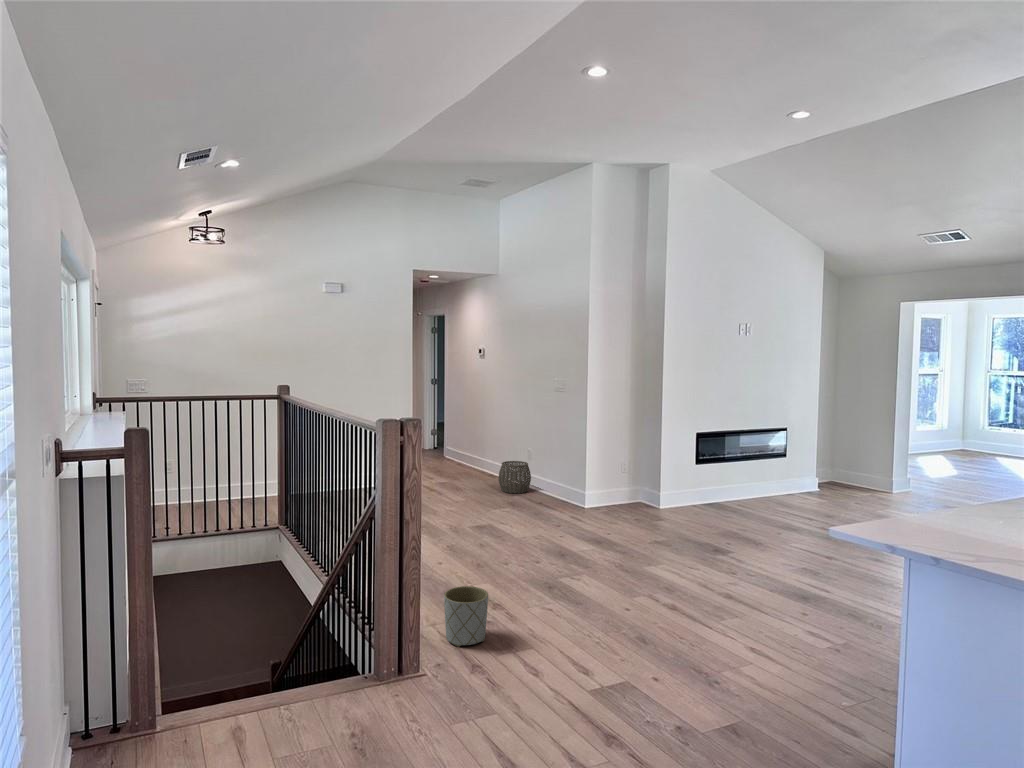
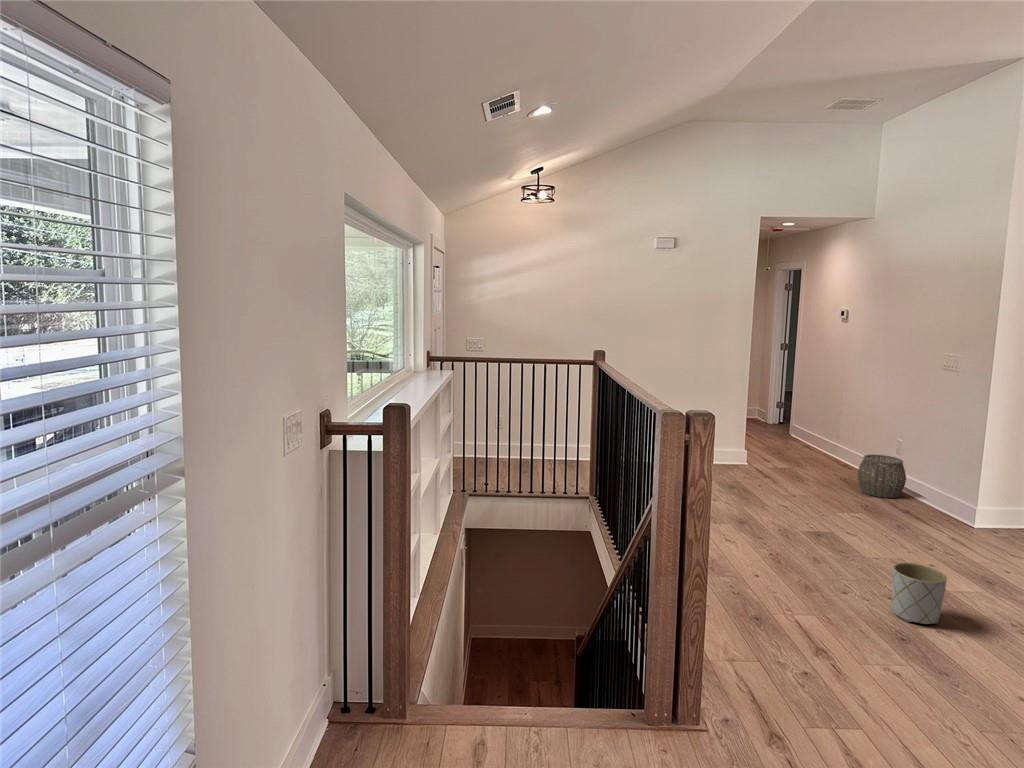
planter: present [444,586,488,647] -> present [891,563,947,624]

